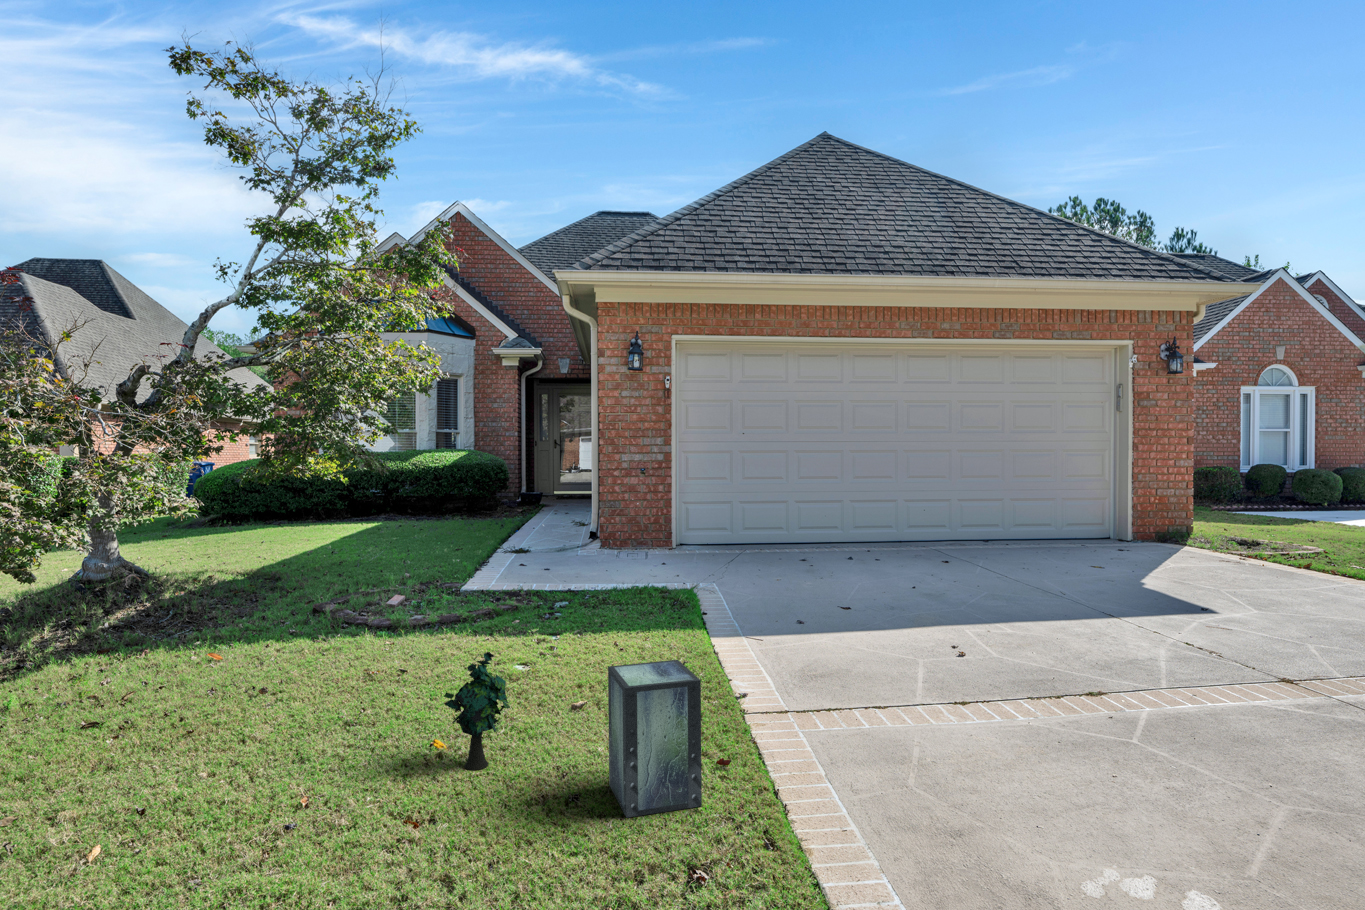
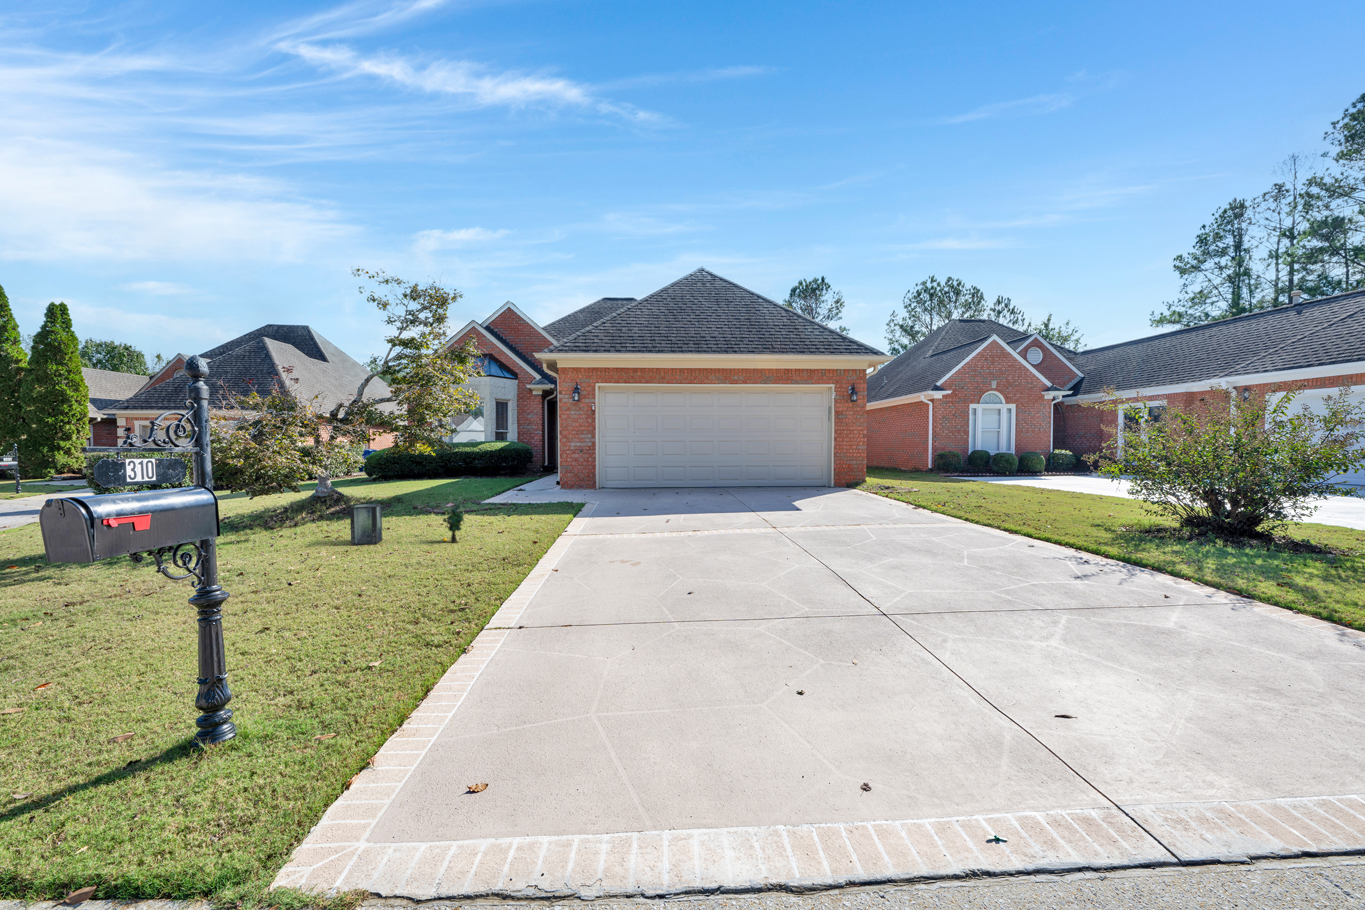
storage box: present [608,660,702,818] -> present [350,504,382,545]

